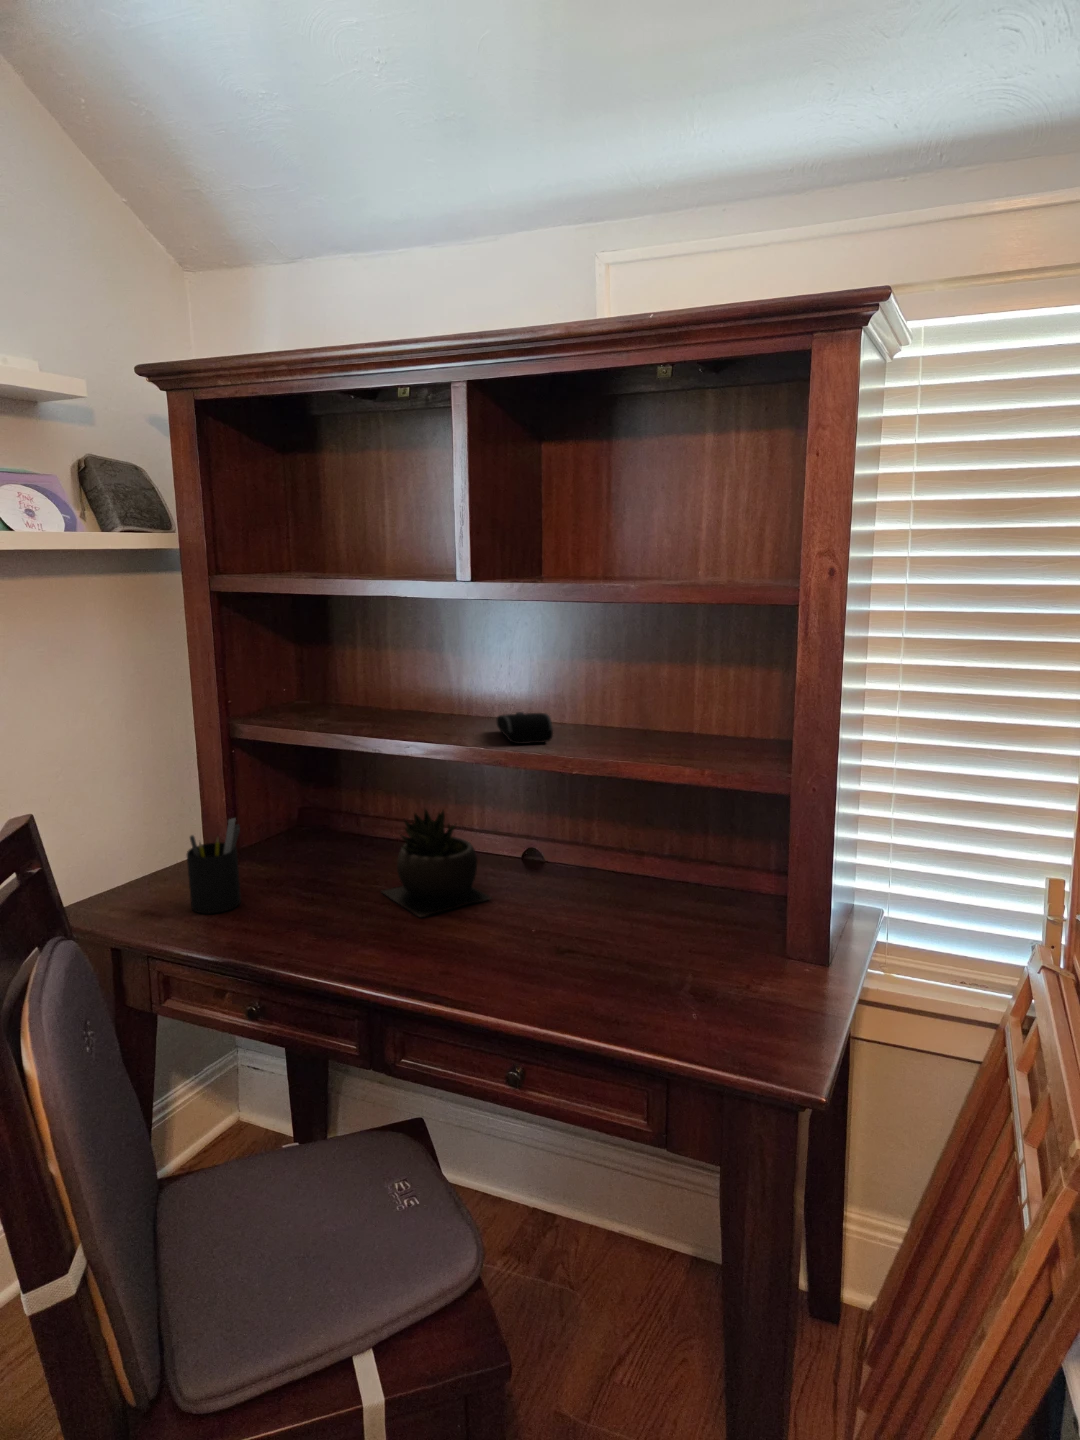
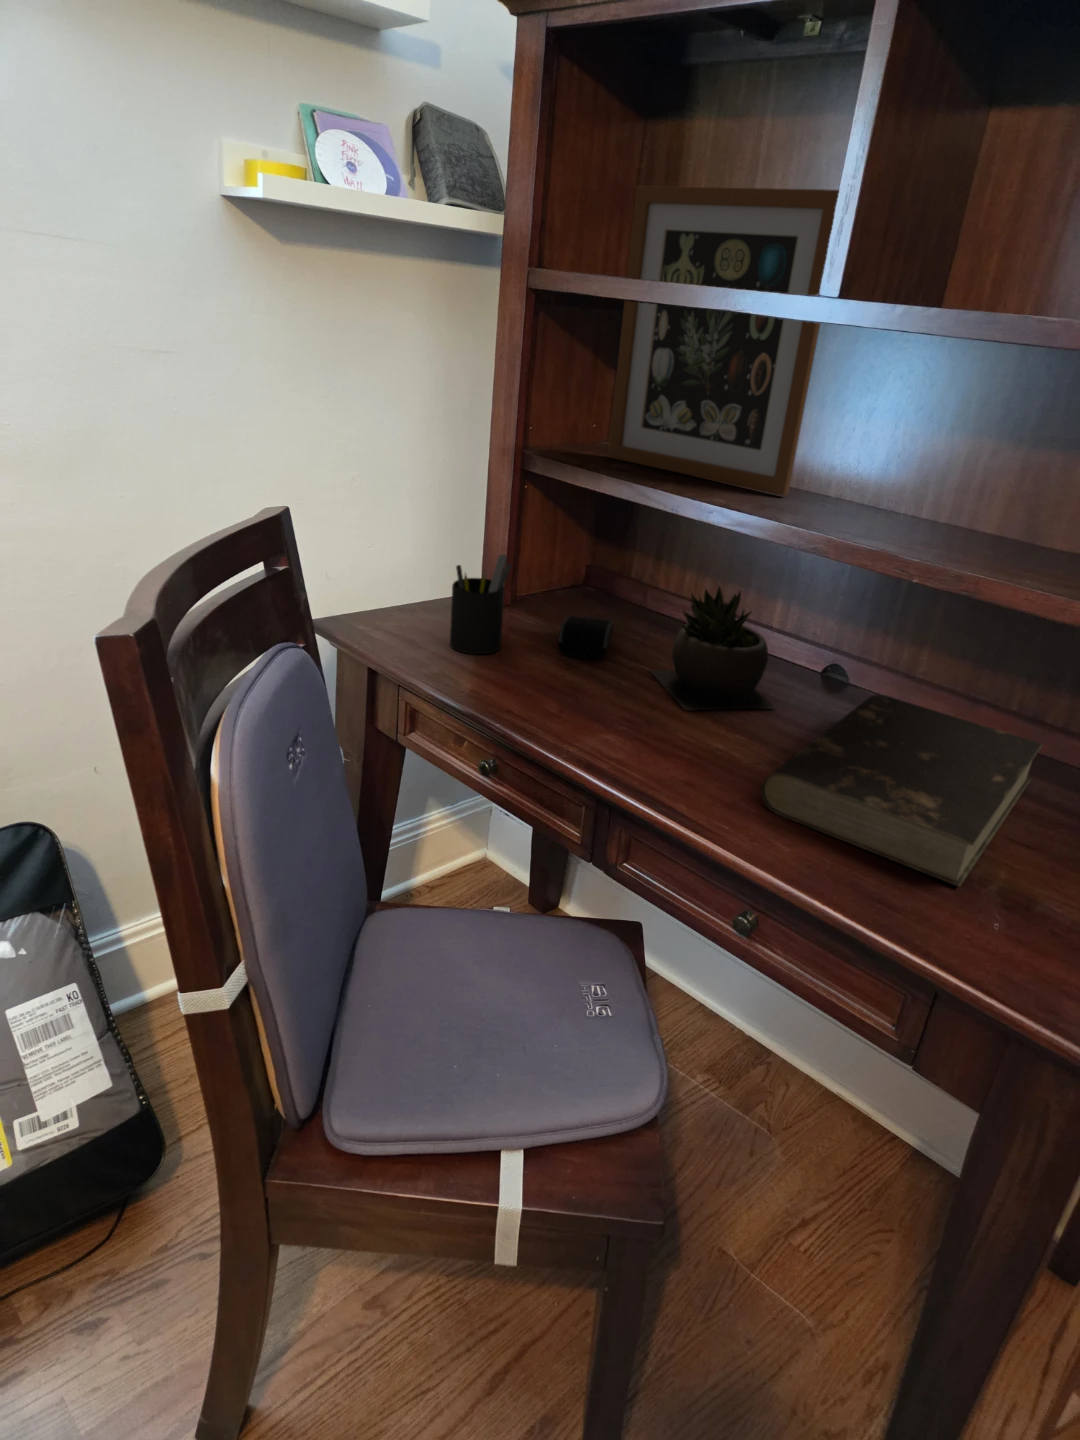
picture frame: none [290,502,462,726] -> present [608,186,839,495]
computer mouse: present [497,712,553,744] -> present [558,616,614,659]
book: none [500,868,694,999] -> present [761,695,1043,887]

